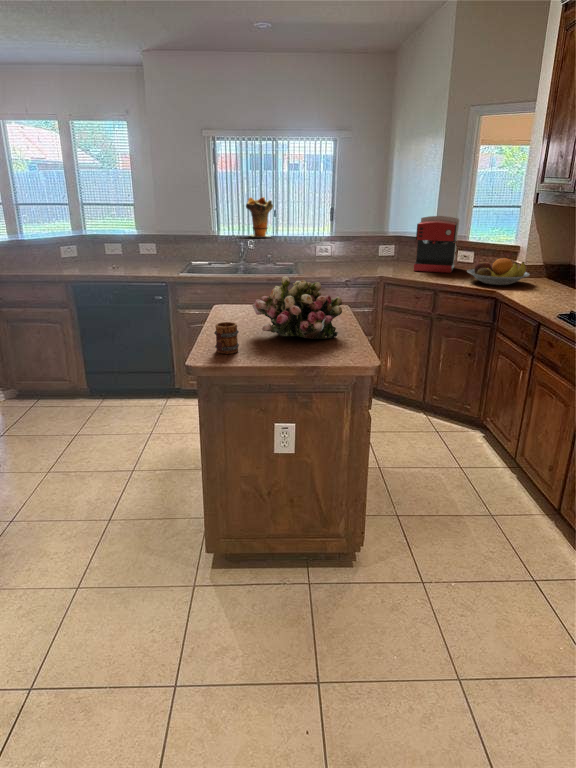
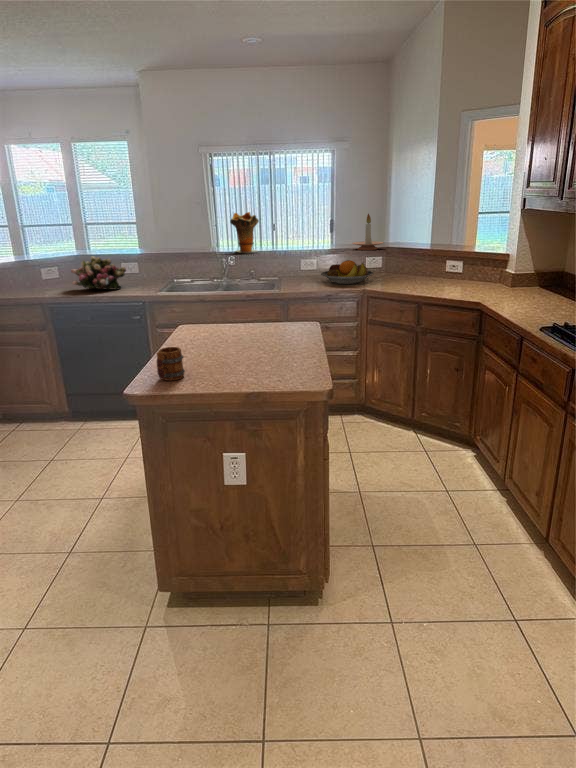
candle holder: none [364,202,395,238] -> present [352,214,384,250]
coffee maker: present [413,216,459,273] -> none [401,225,449,284]
fruit bowl: present [467,258,530,285] -> present [321,260,373,284]
flower arrangement: present [252,276,342,339] -> present [71,256,126,289]

